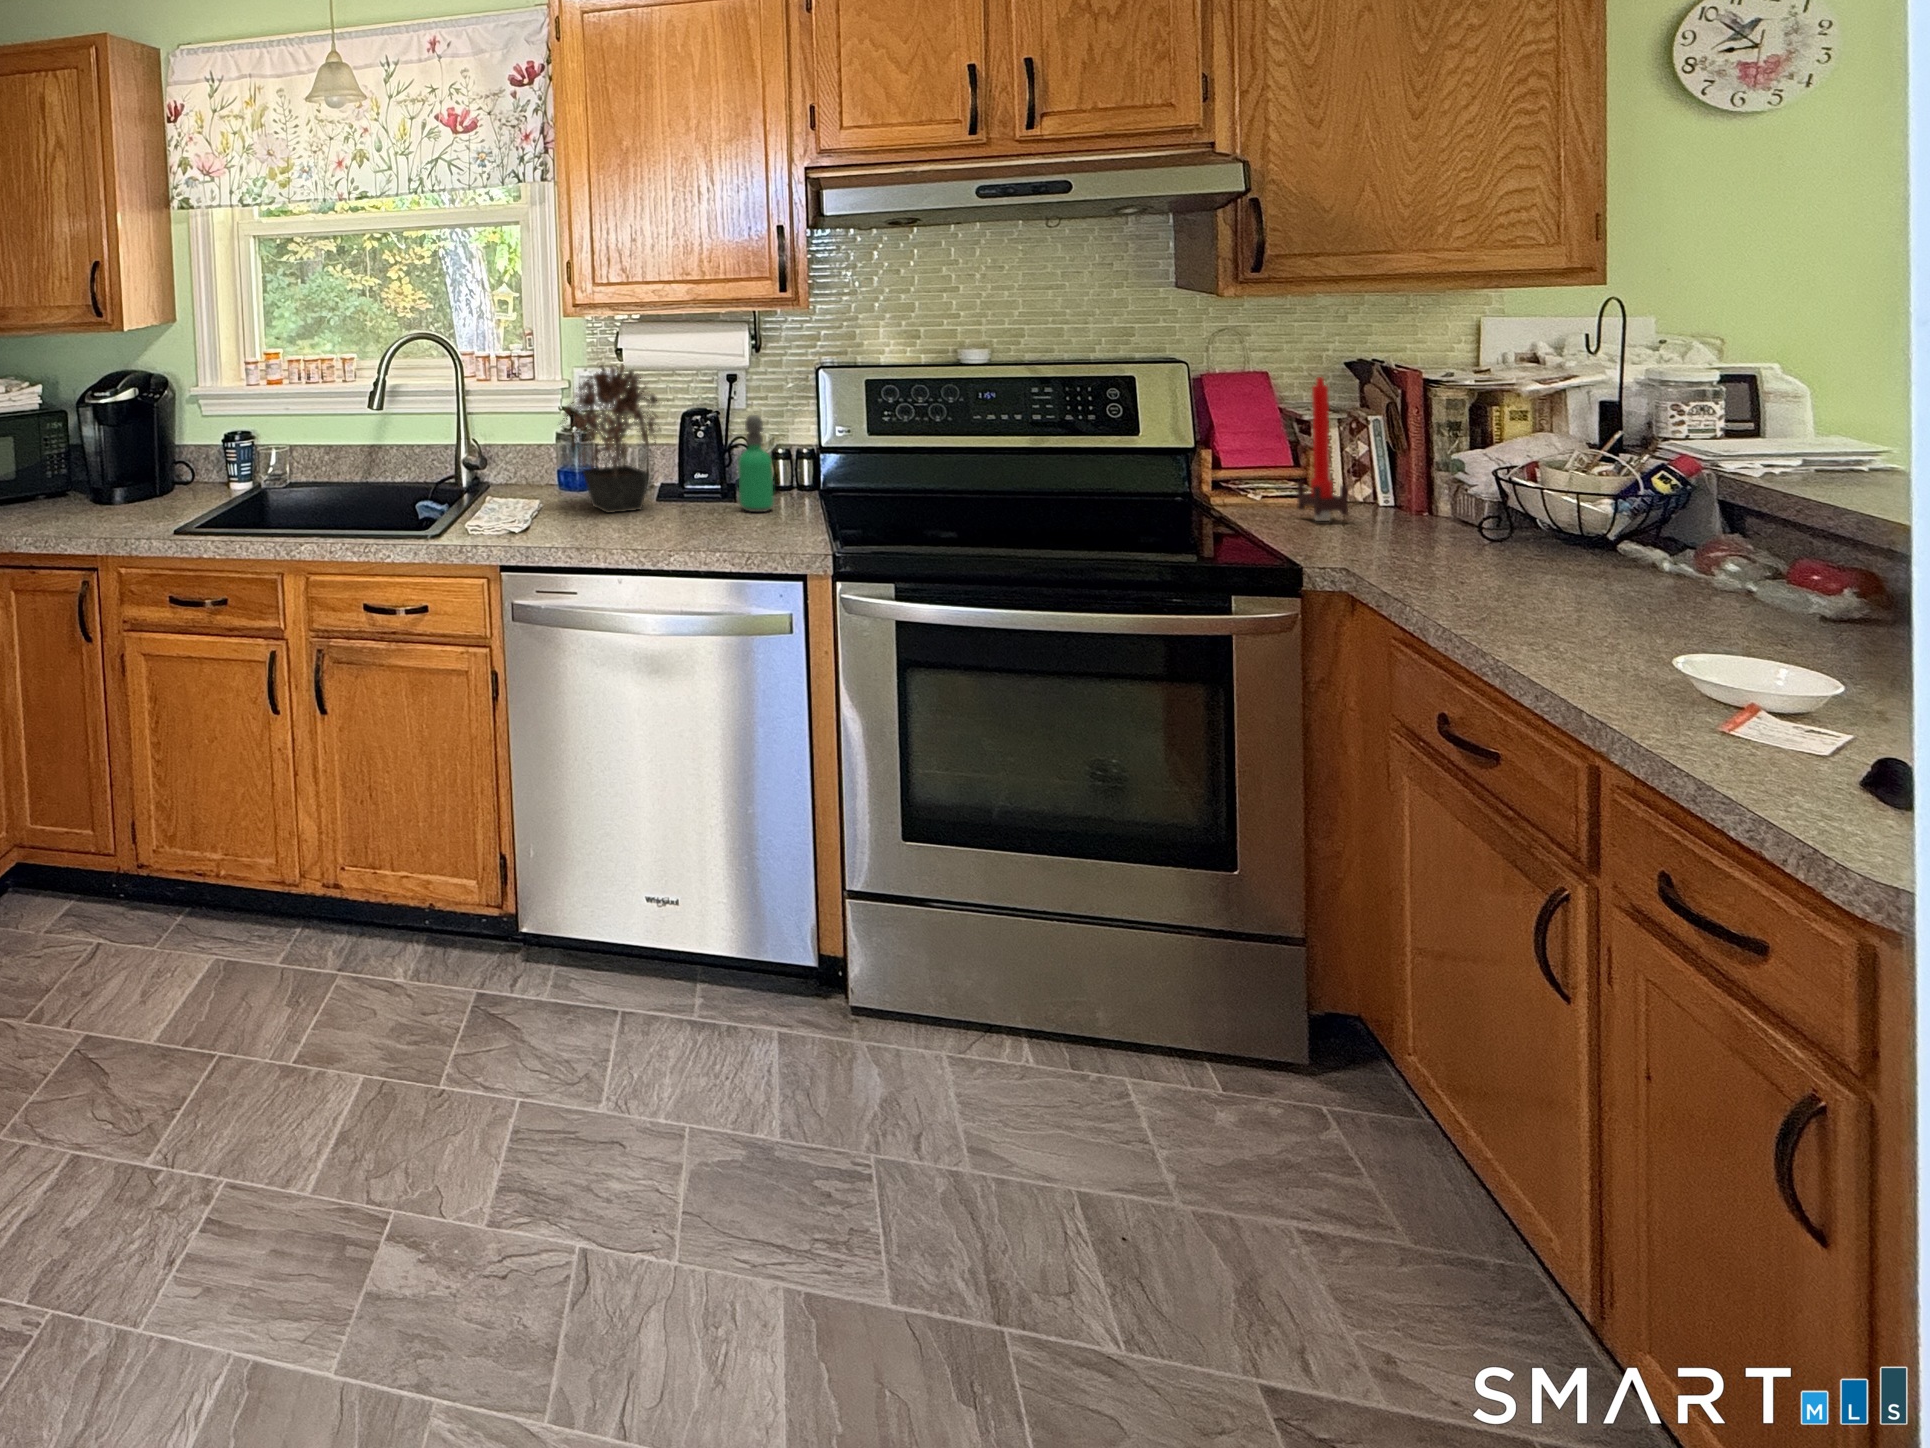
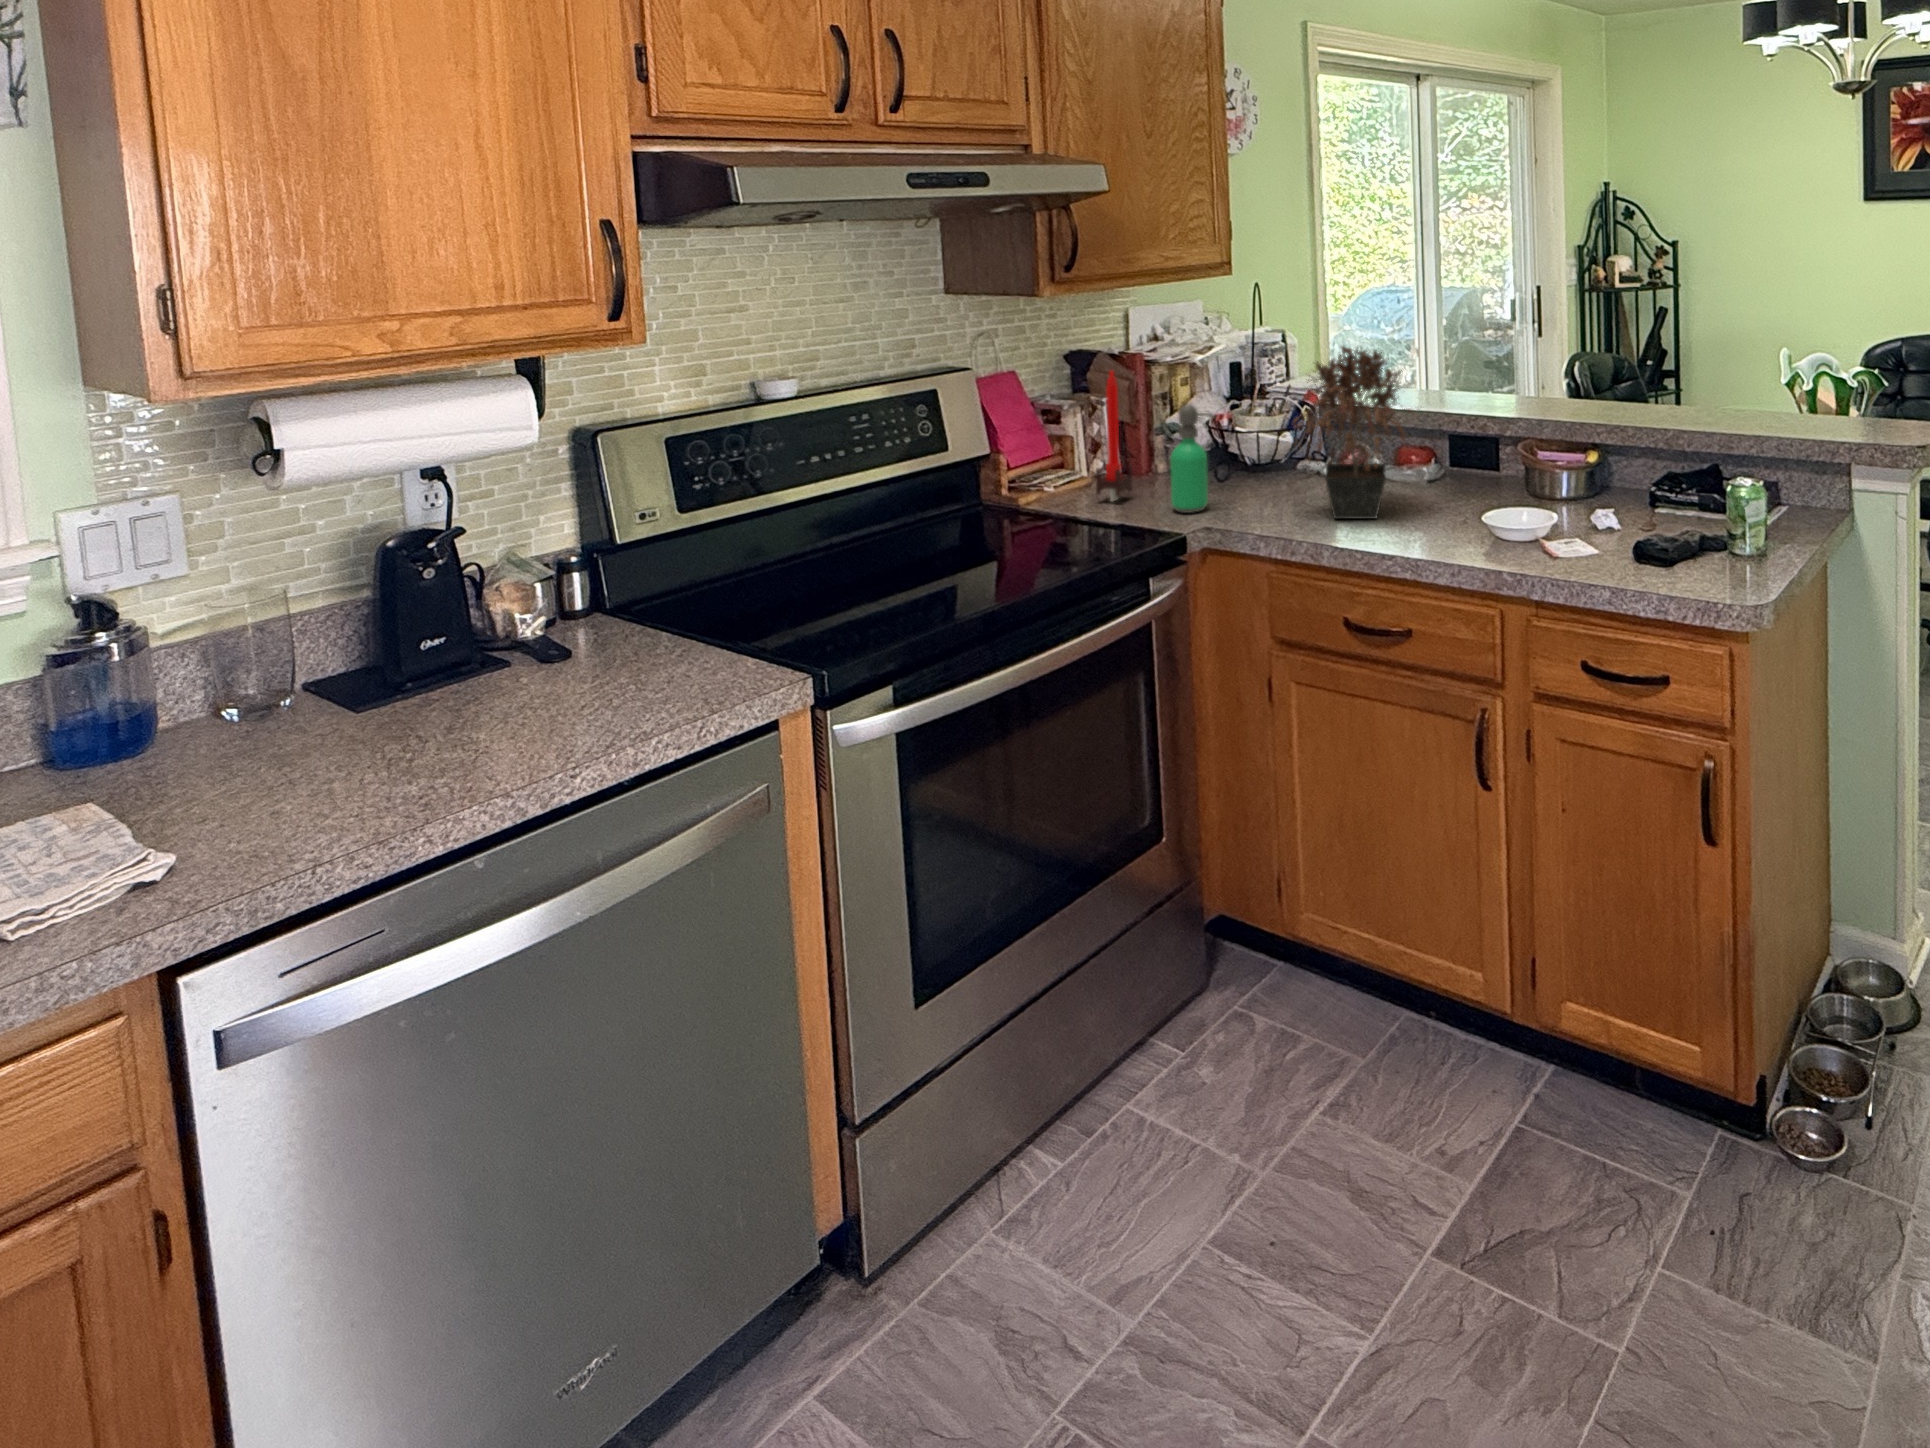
potted plant: present [560,365,668,513] -> present [1292,346,1418,519]
soap dispenser: present [738,415,774,512] -> present [1170,405,1215,513]

